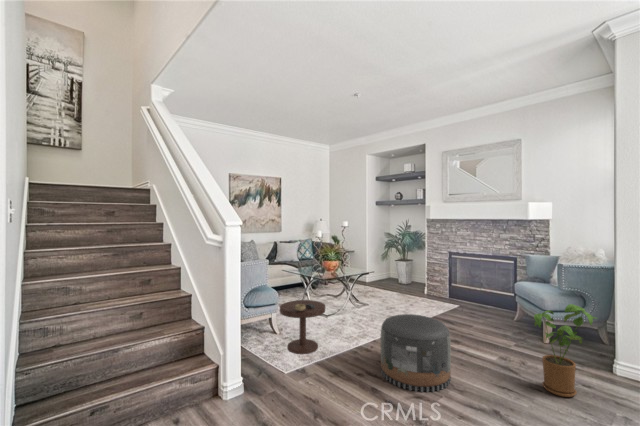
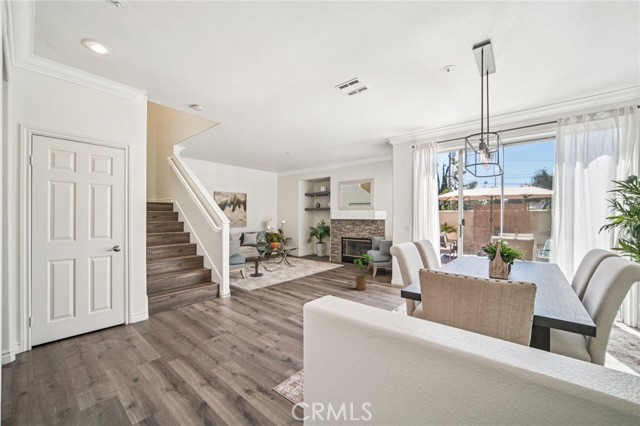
pouf: present [381,314,451,392] -> none [292,263,321,292]

